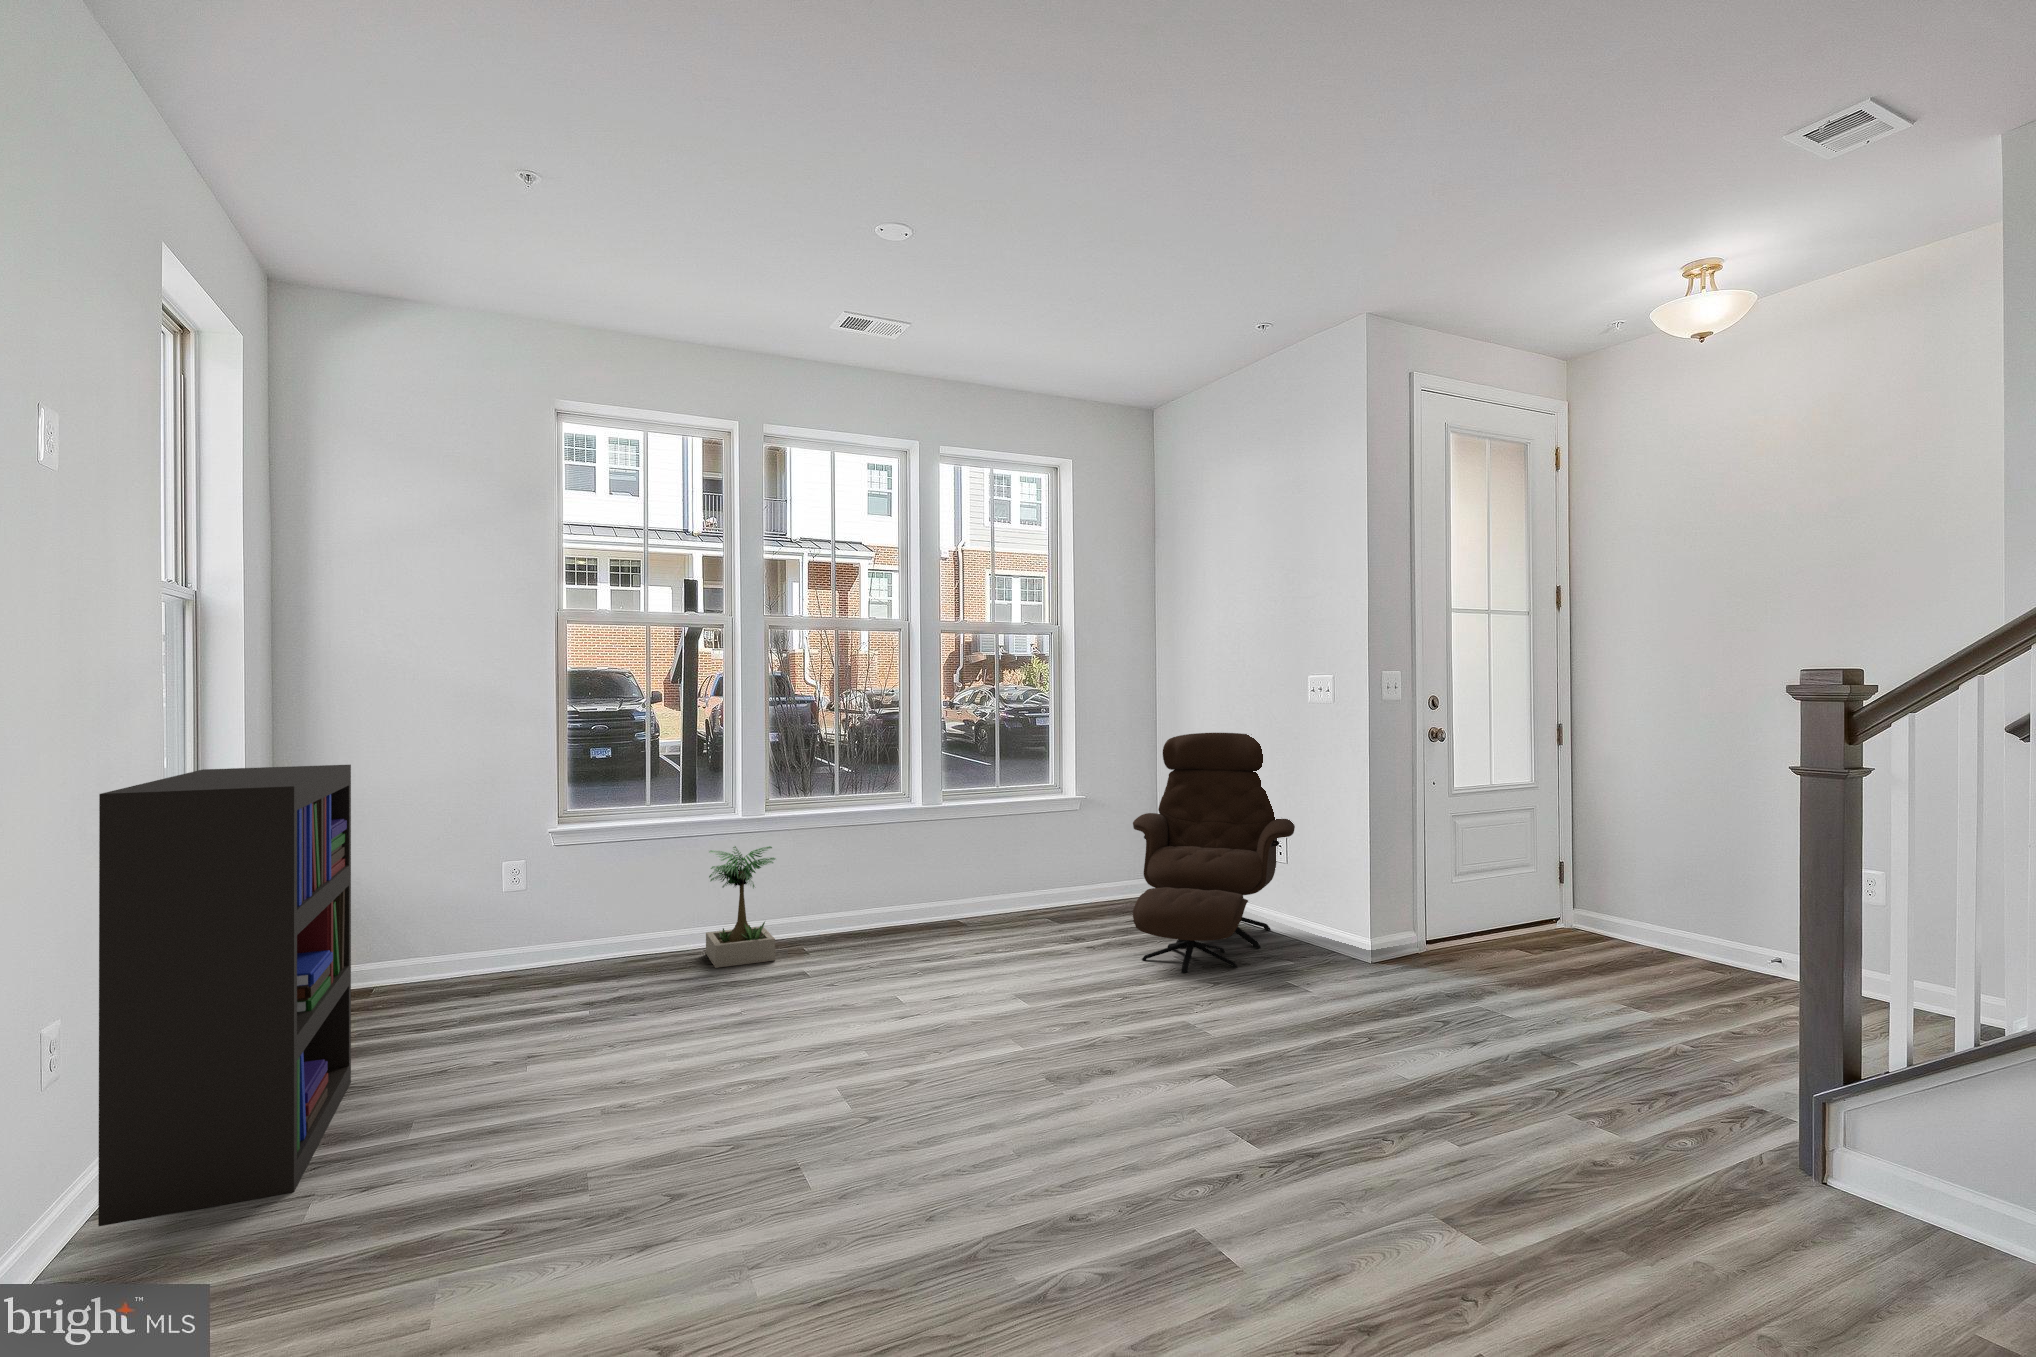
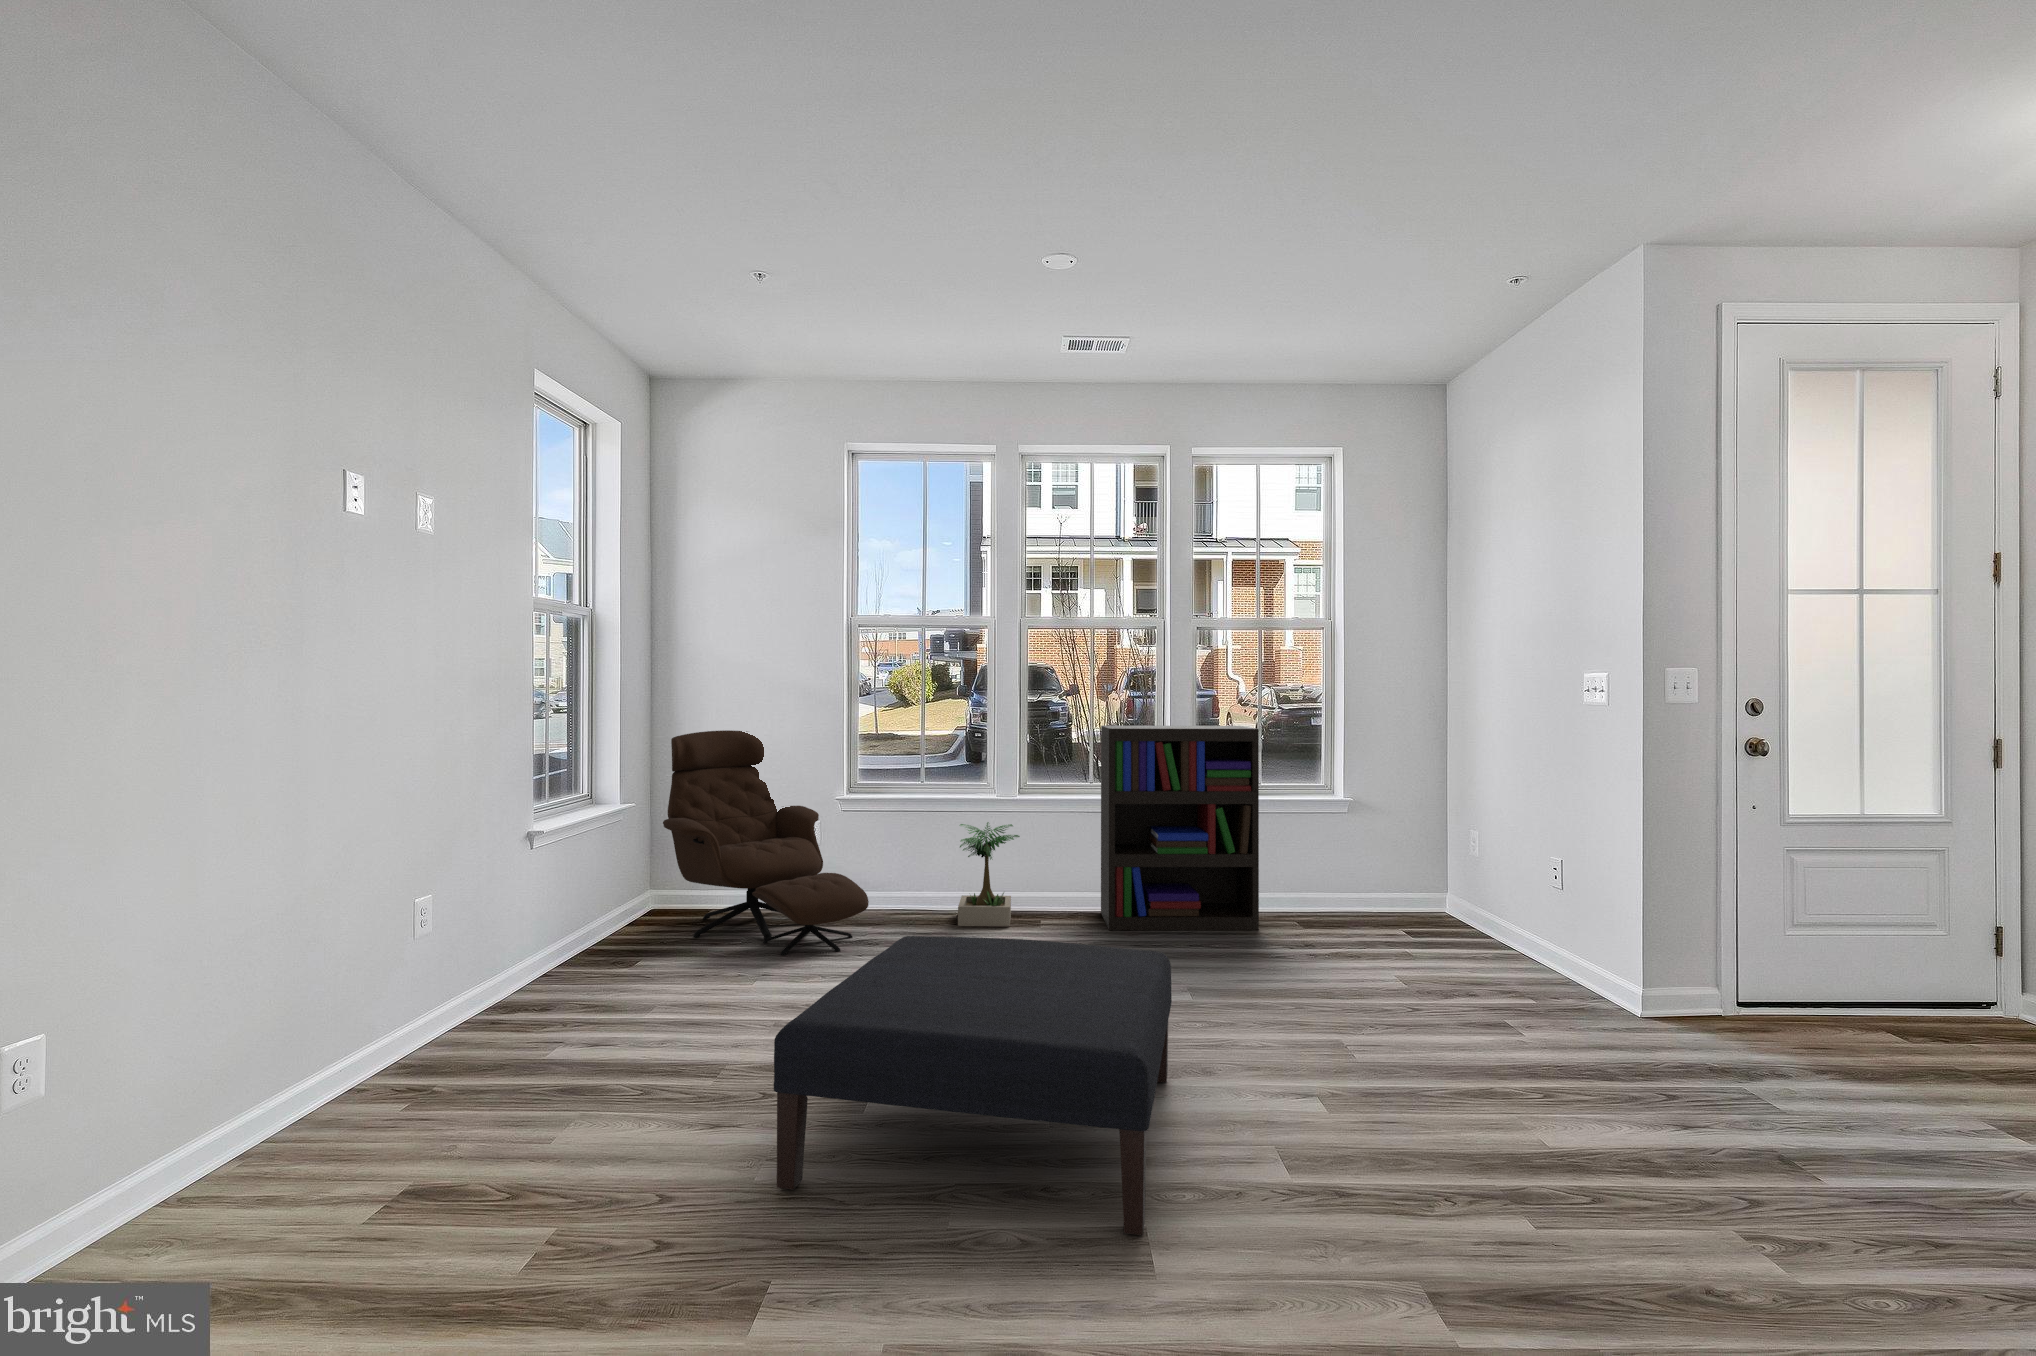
lounge chair: present [1133,733,1295,973] -> present [663,730,869,955]
bookshelf: present [98,765,351,1226] -> present [1101,725,1259,930]
ottoman: none [788,961,1204,1294] -> present [774,936,1172,1235]

